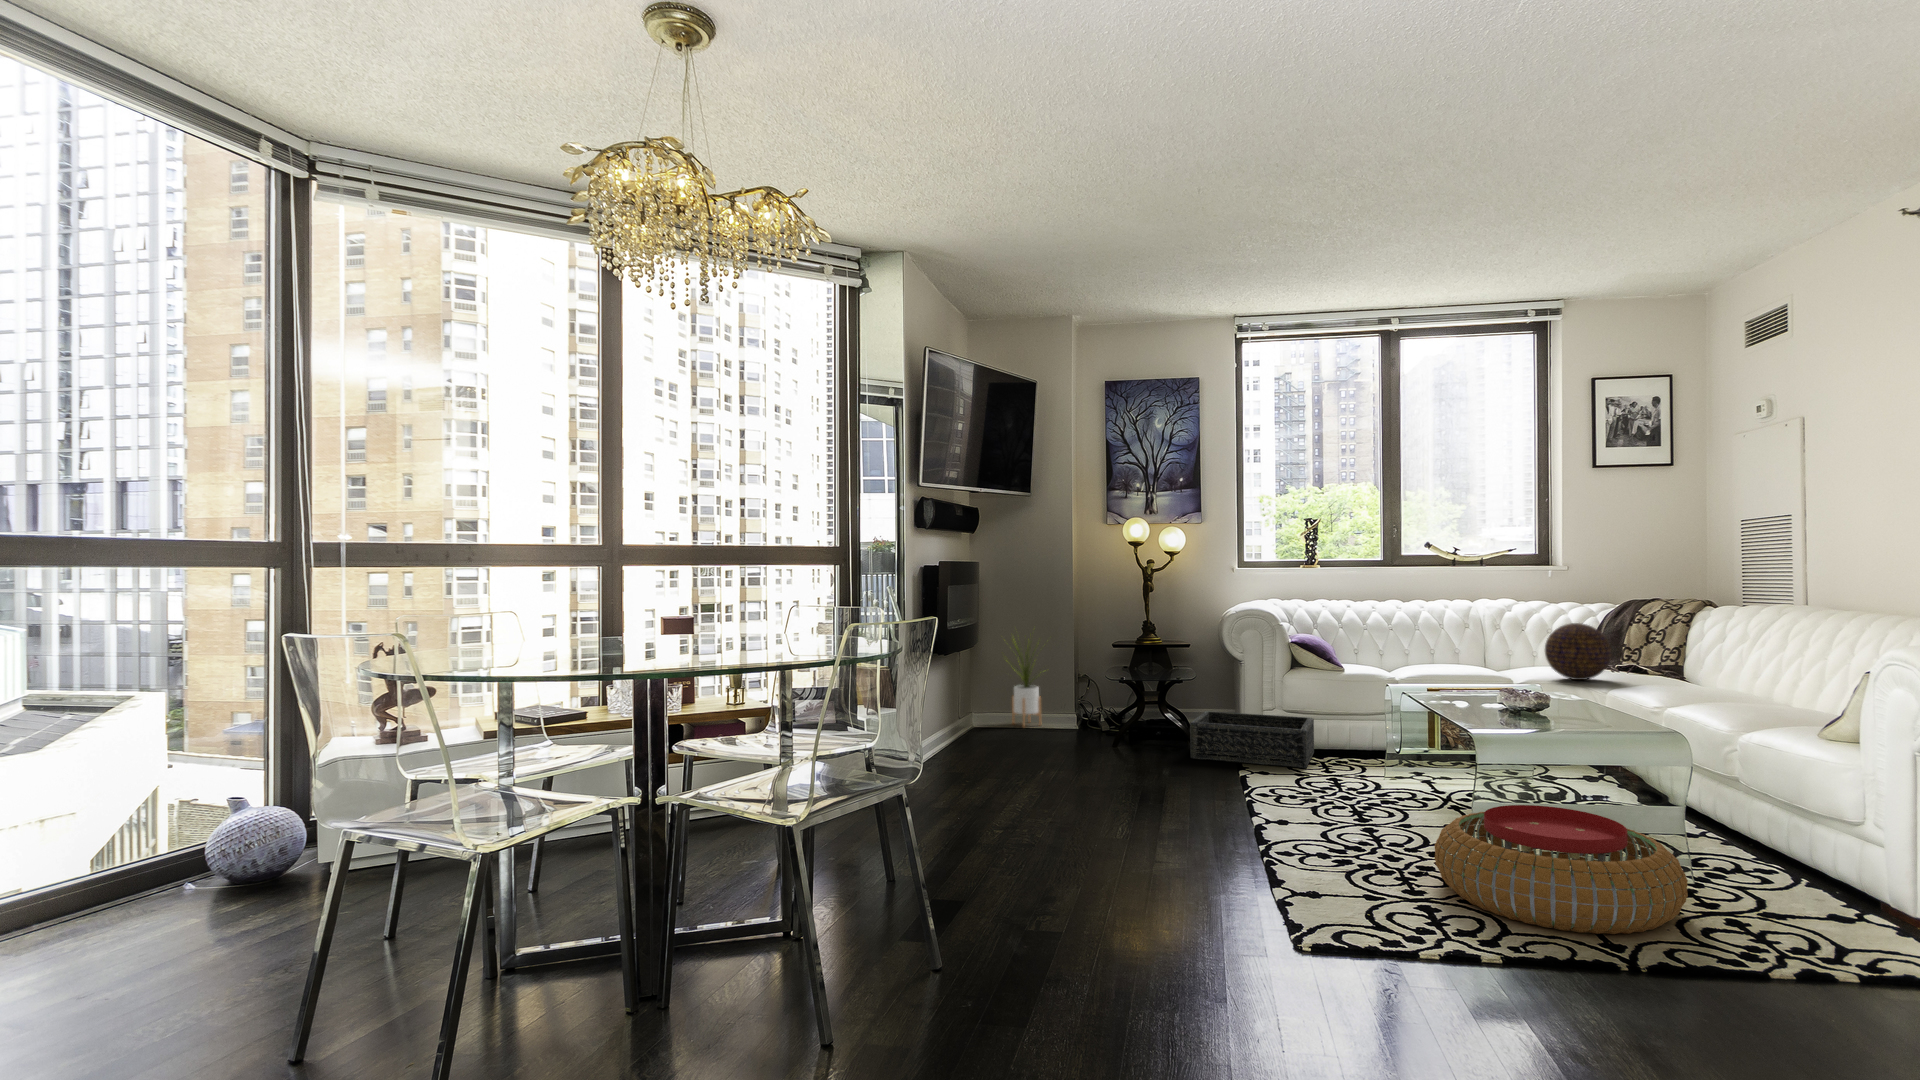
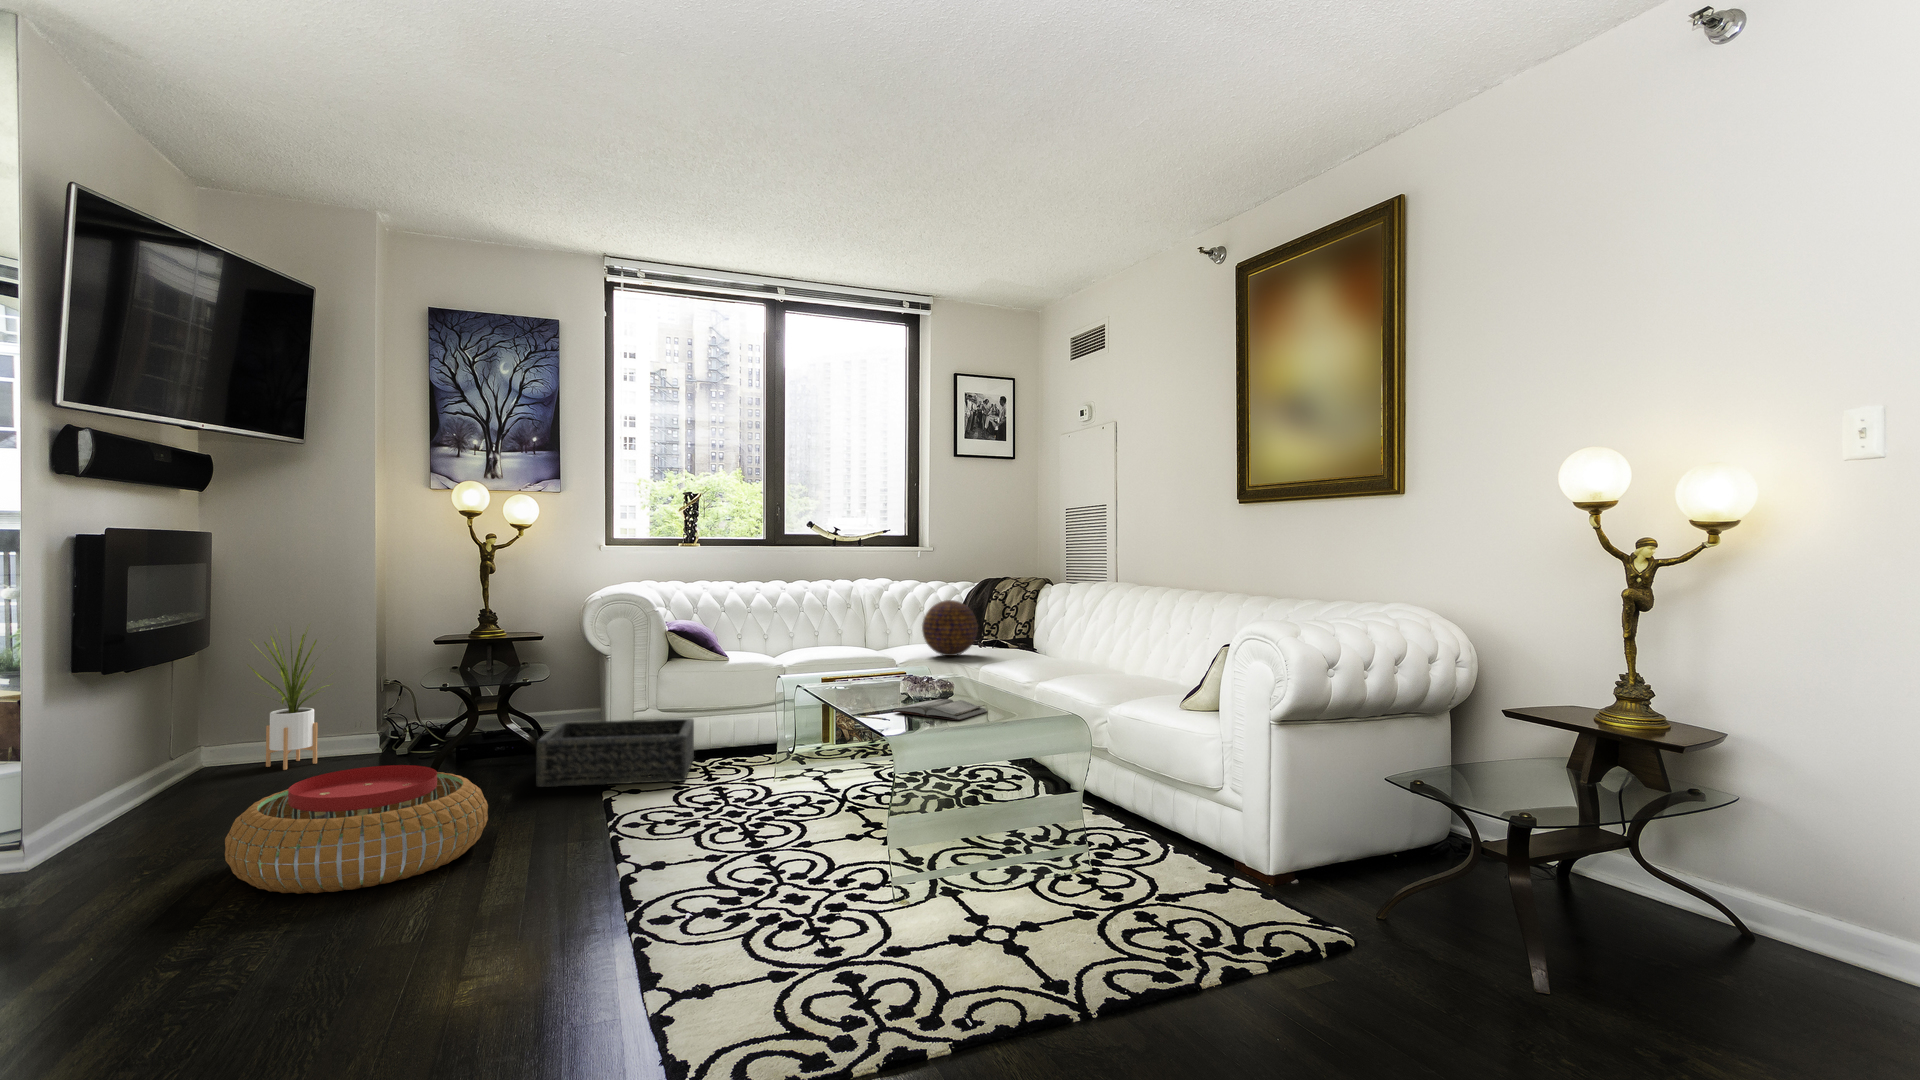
hardback book: none [1489,717,1588,736] -> present [893,699,987,720]
pouf: present [1435,805,1688,934] -> present [225,765,488,894]

